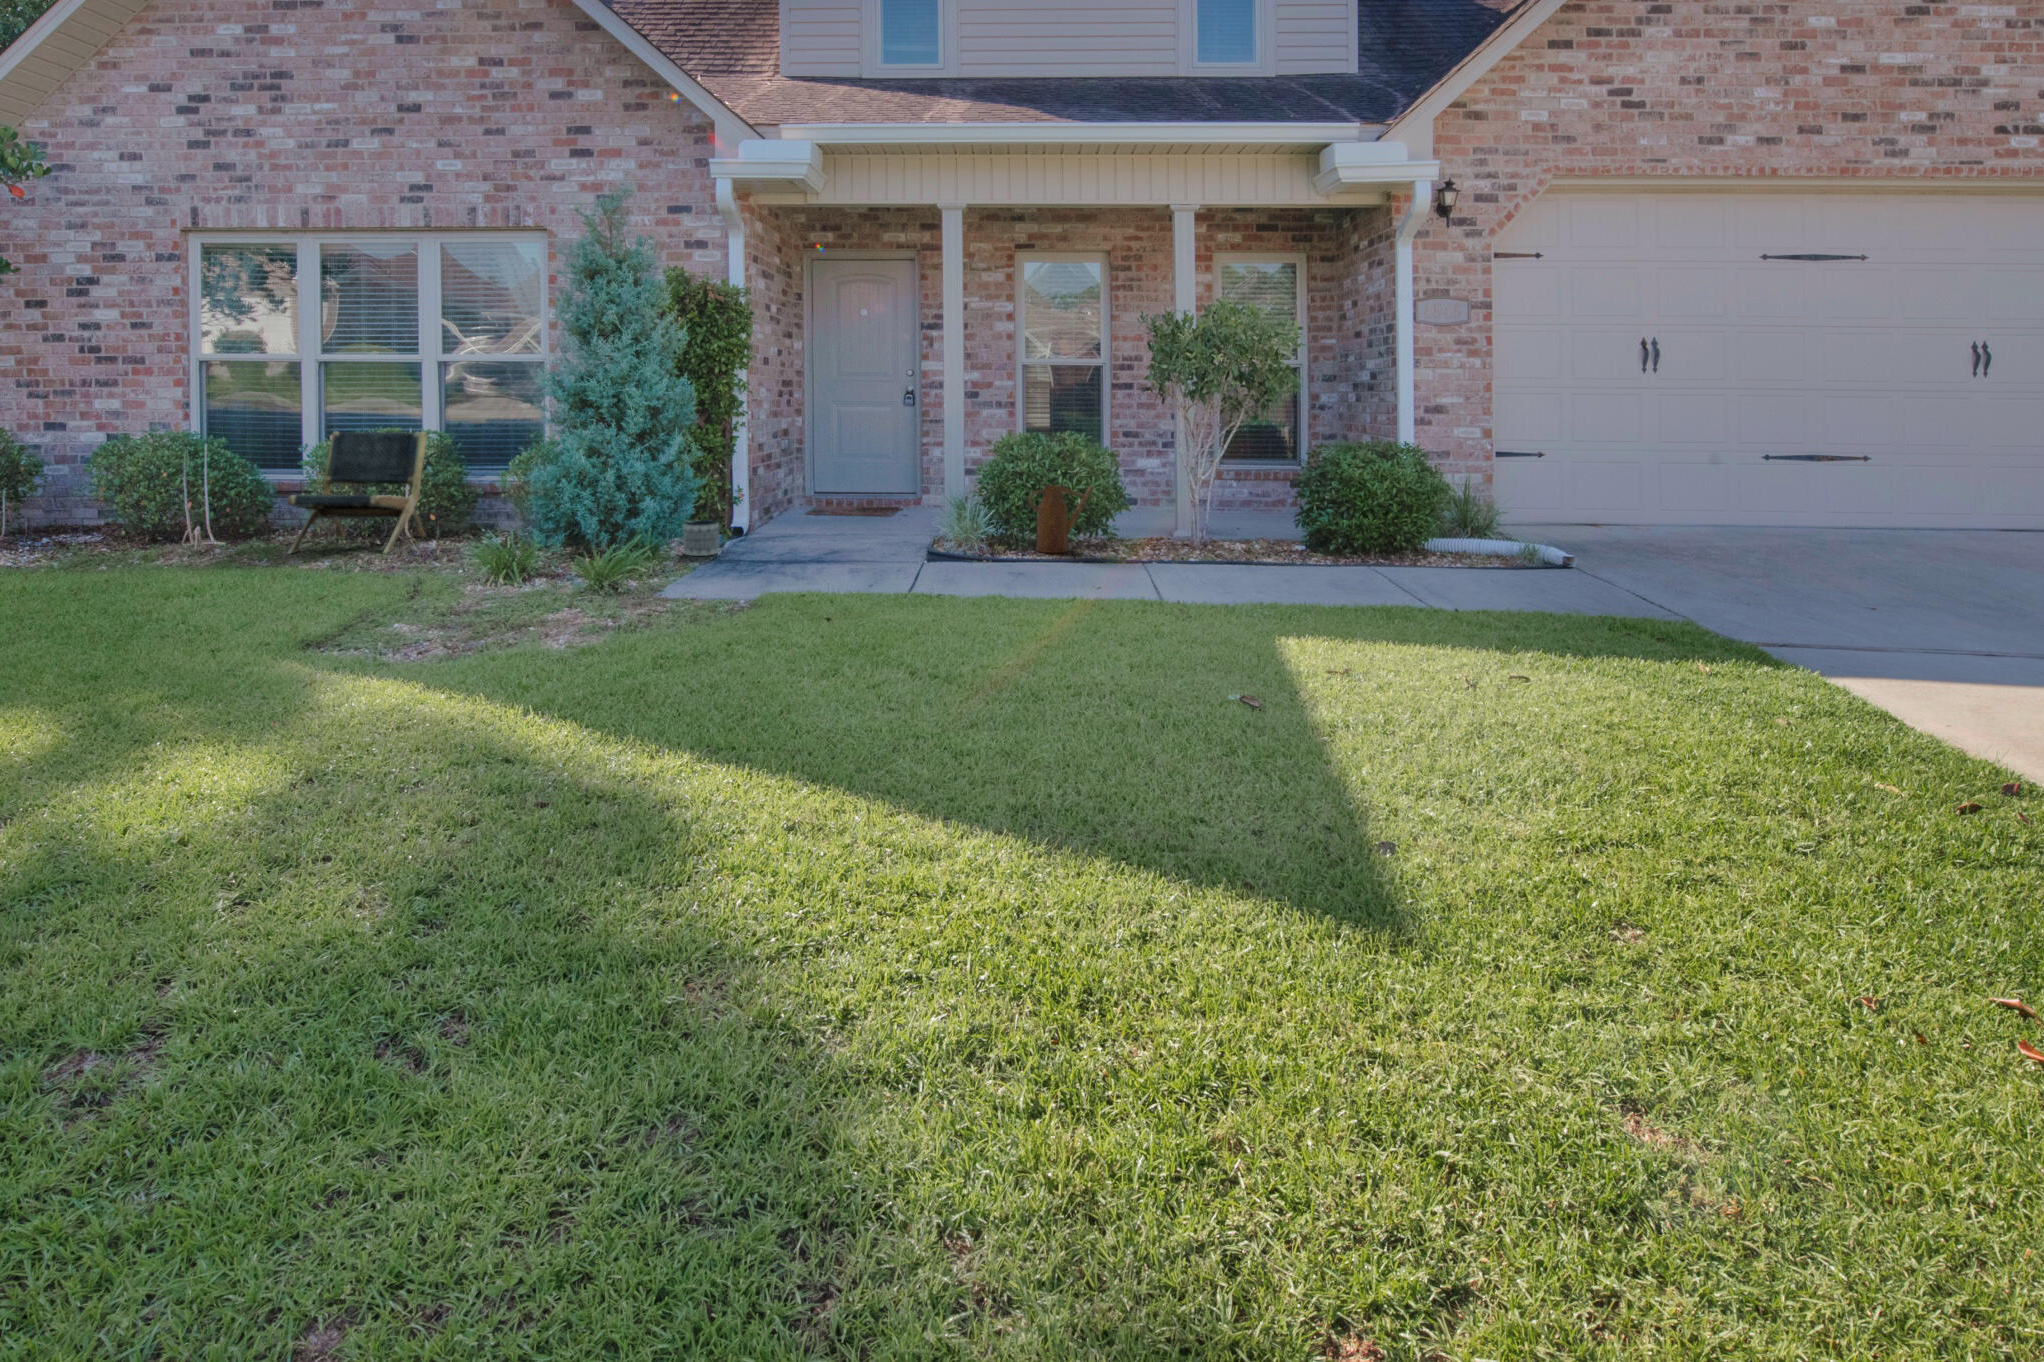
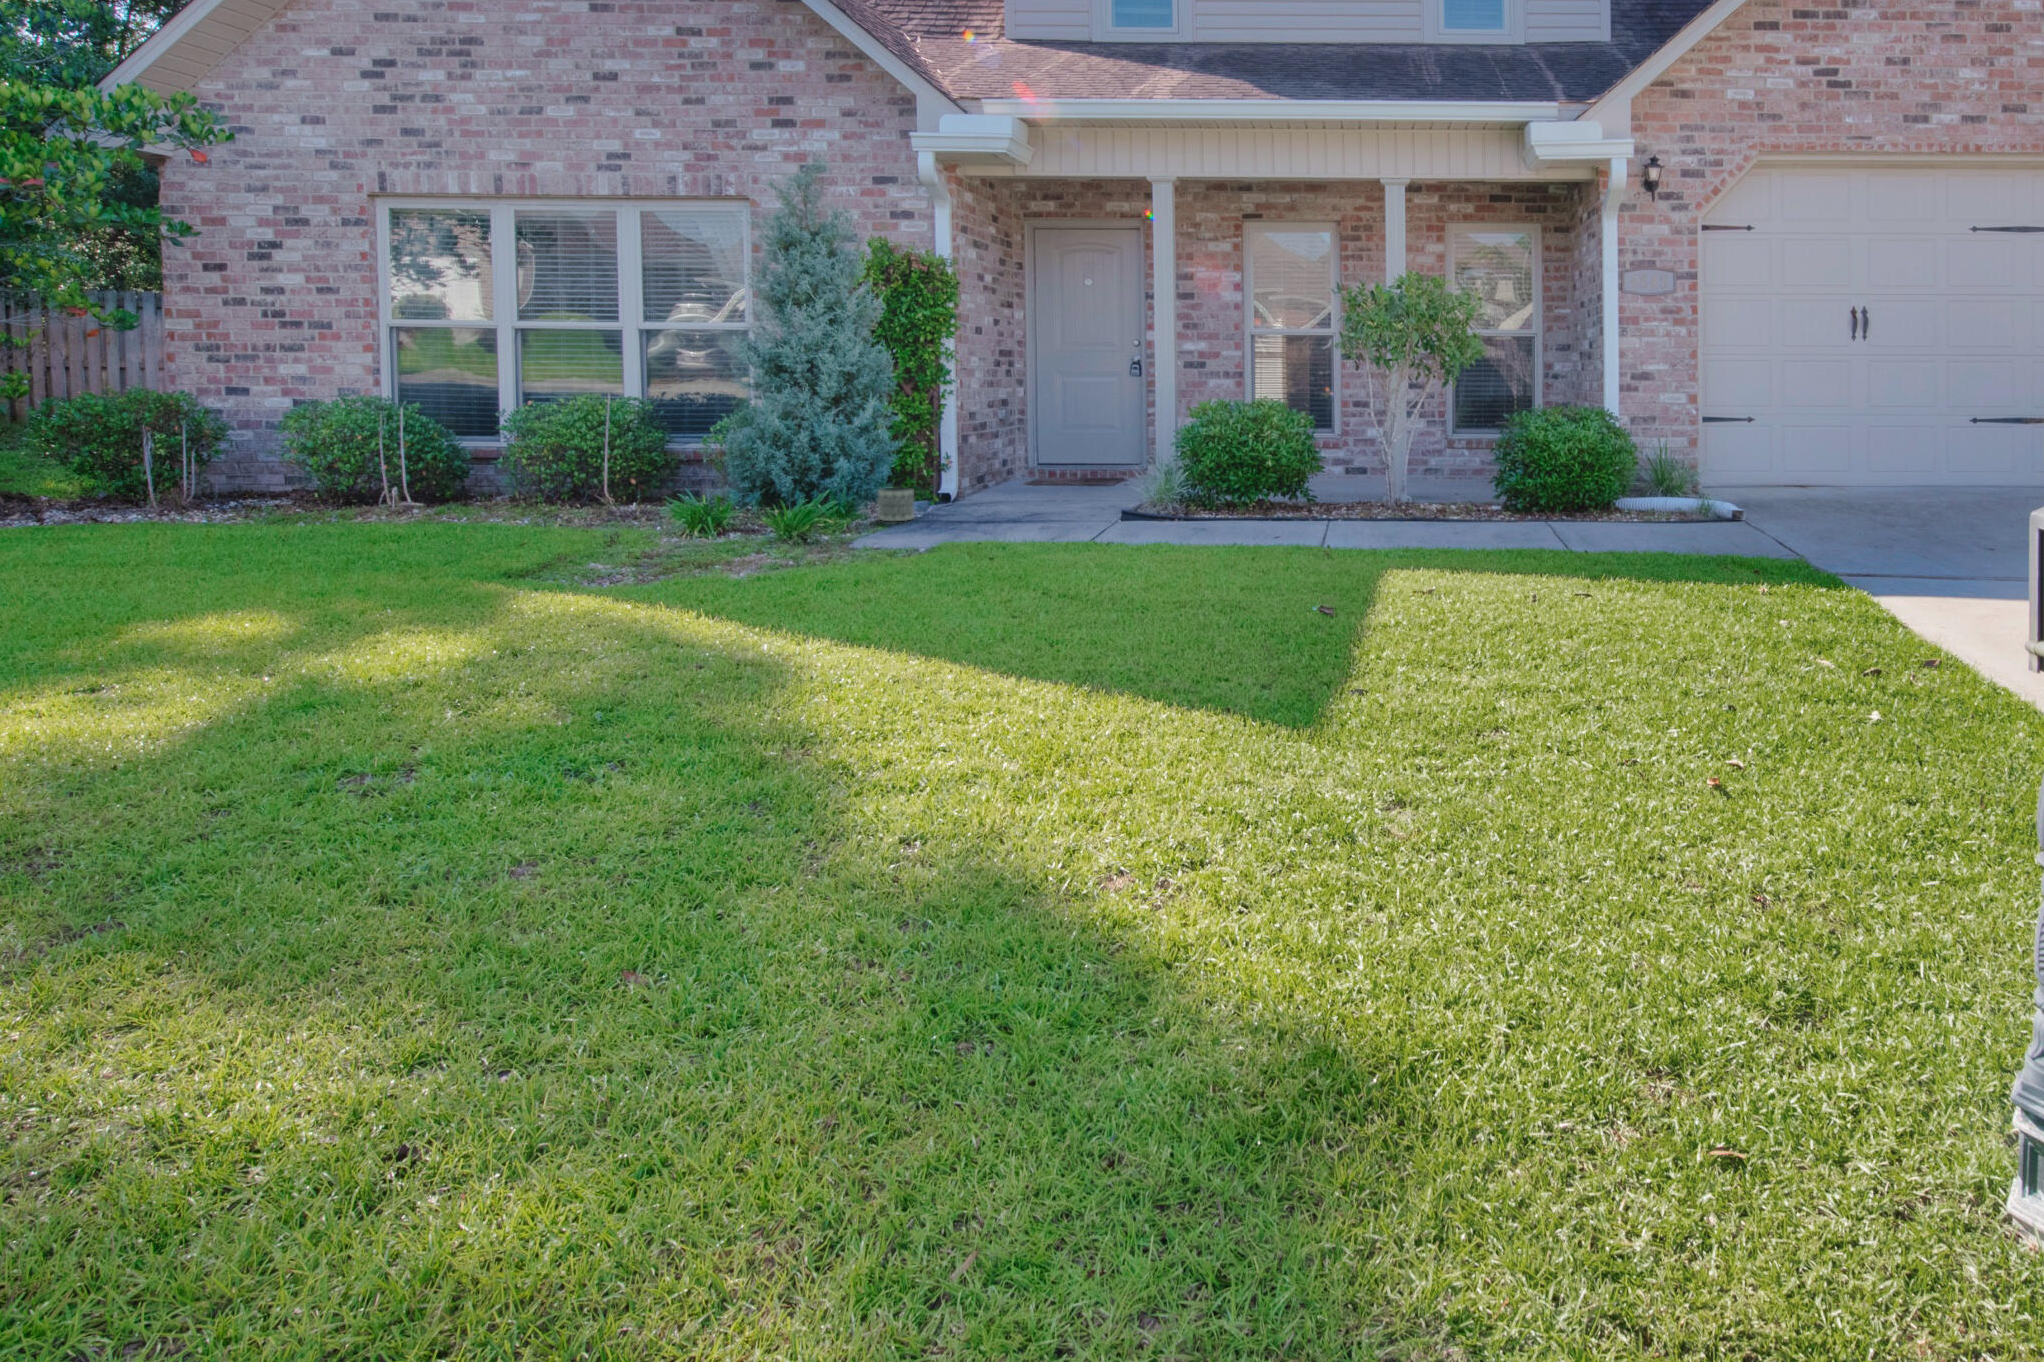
lounge chair: present [287,431,427,554] -> none [484,398,623,517]
watering can: present [1029,485,1093,553] -> none [1222,455,1287,522]

